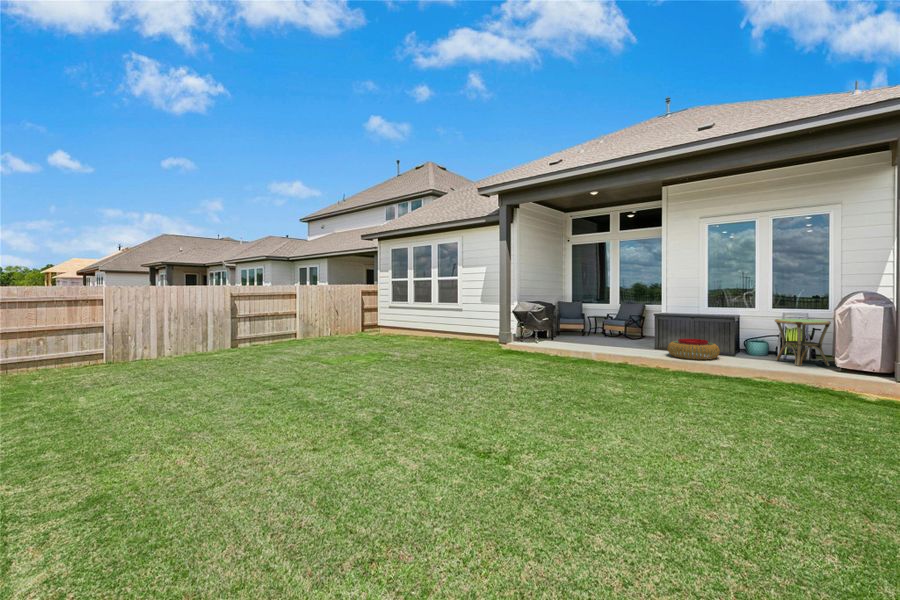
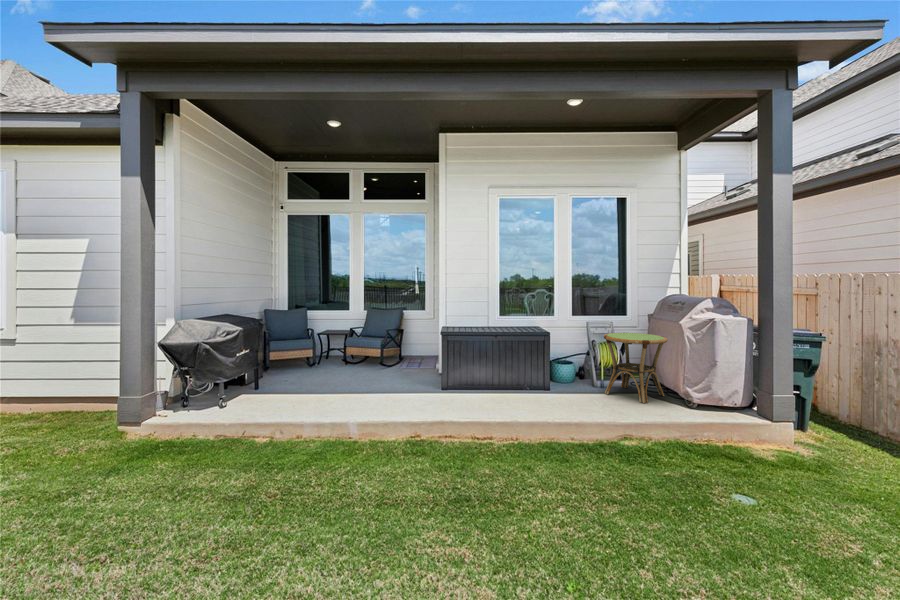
pouf: present [667,339,720,360] -> none [477,372,552,414]

